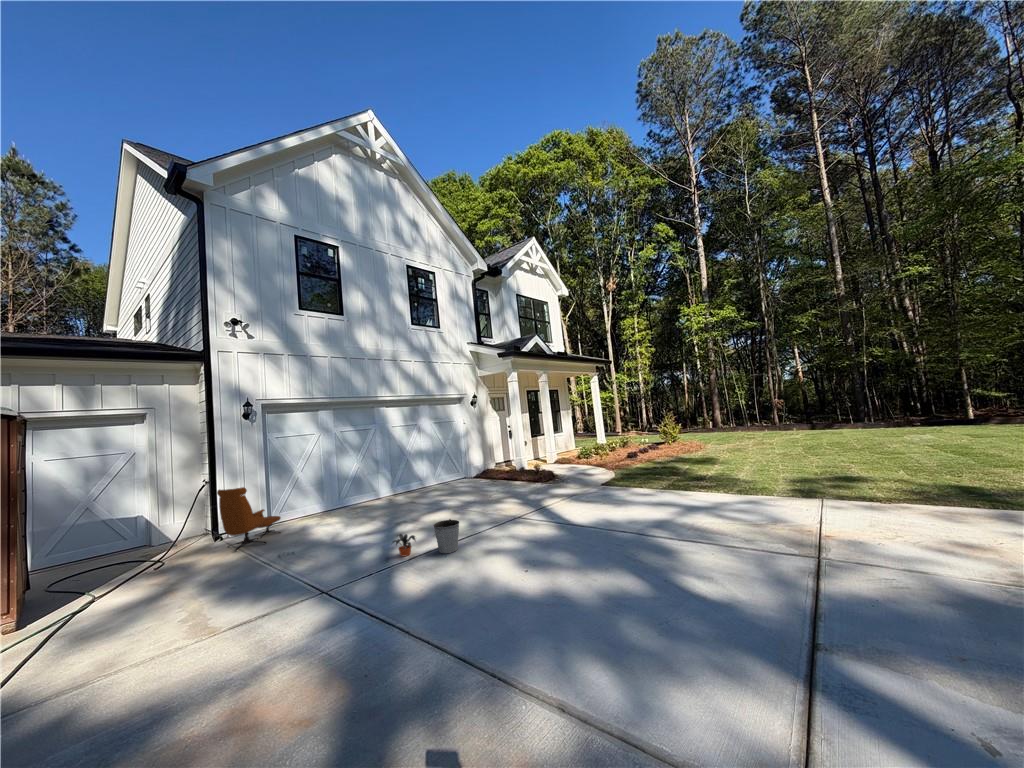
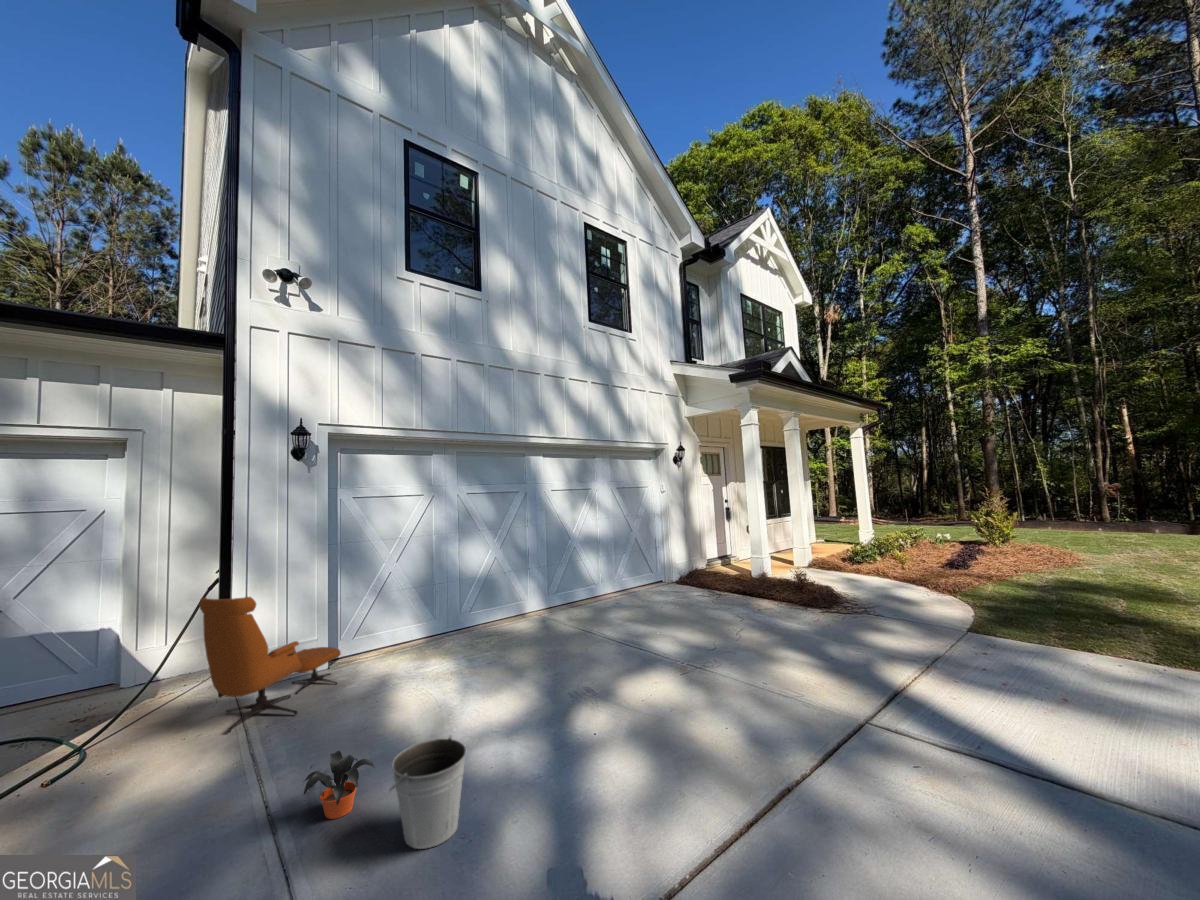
bucket: present [433,519,459,553] -> present [390,736,466,849]
potted plant: present [393,534,416,556] -> present [304,751,374,819]

